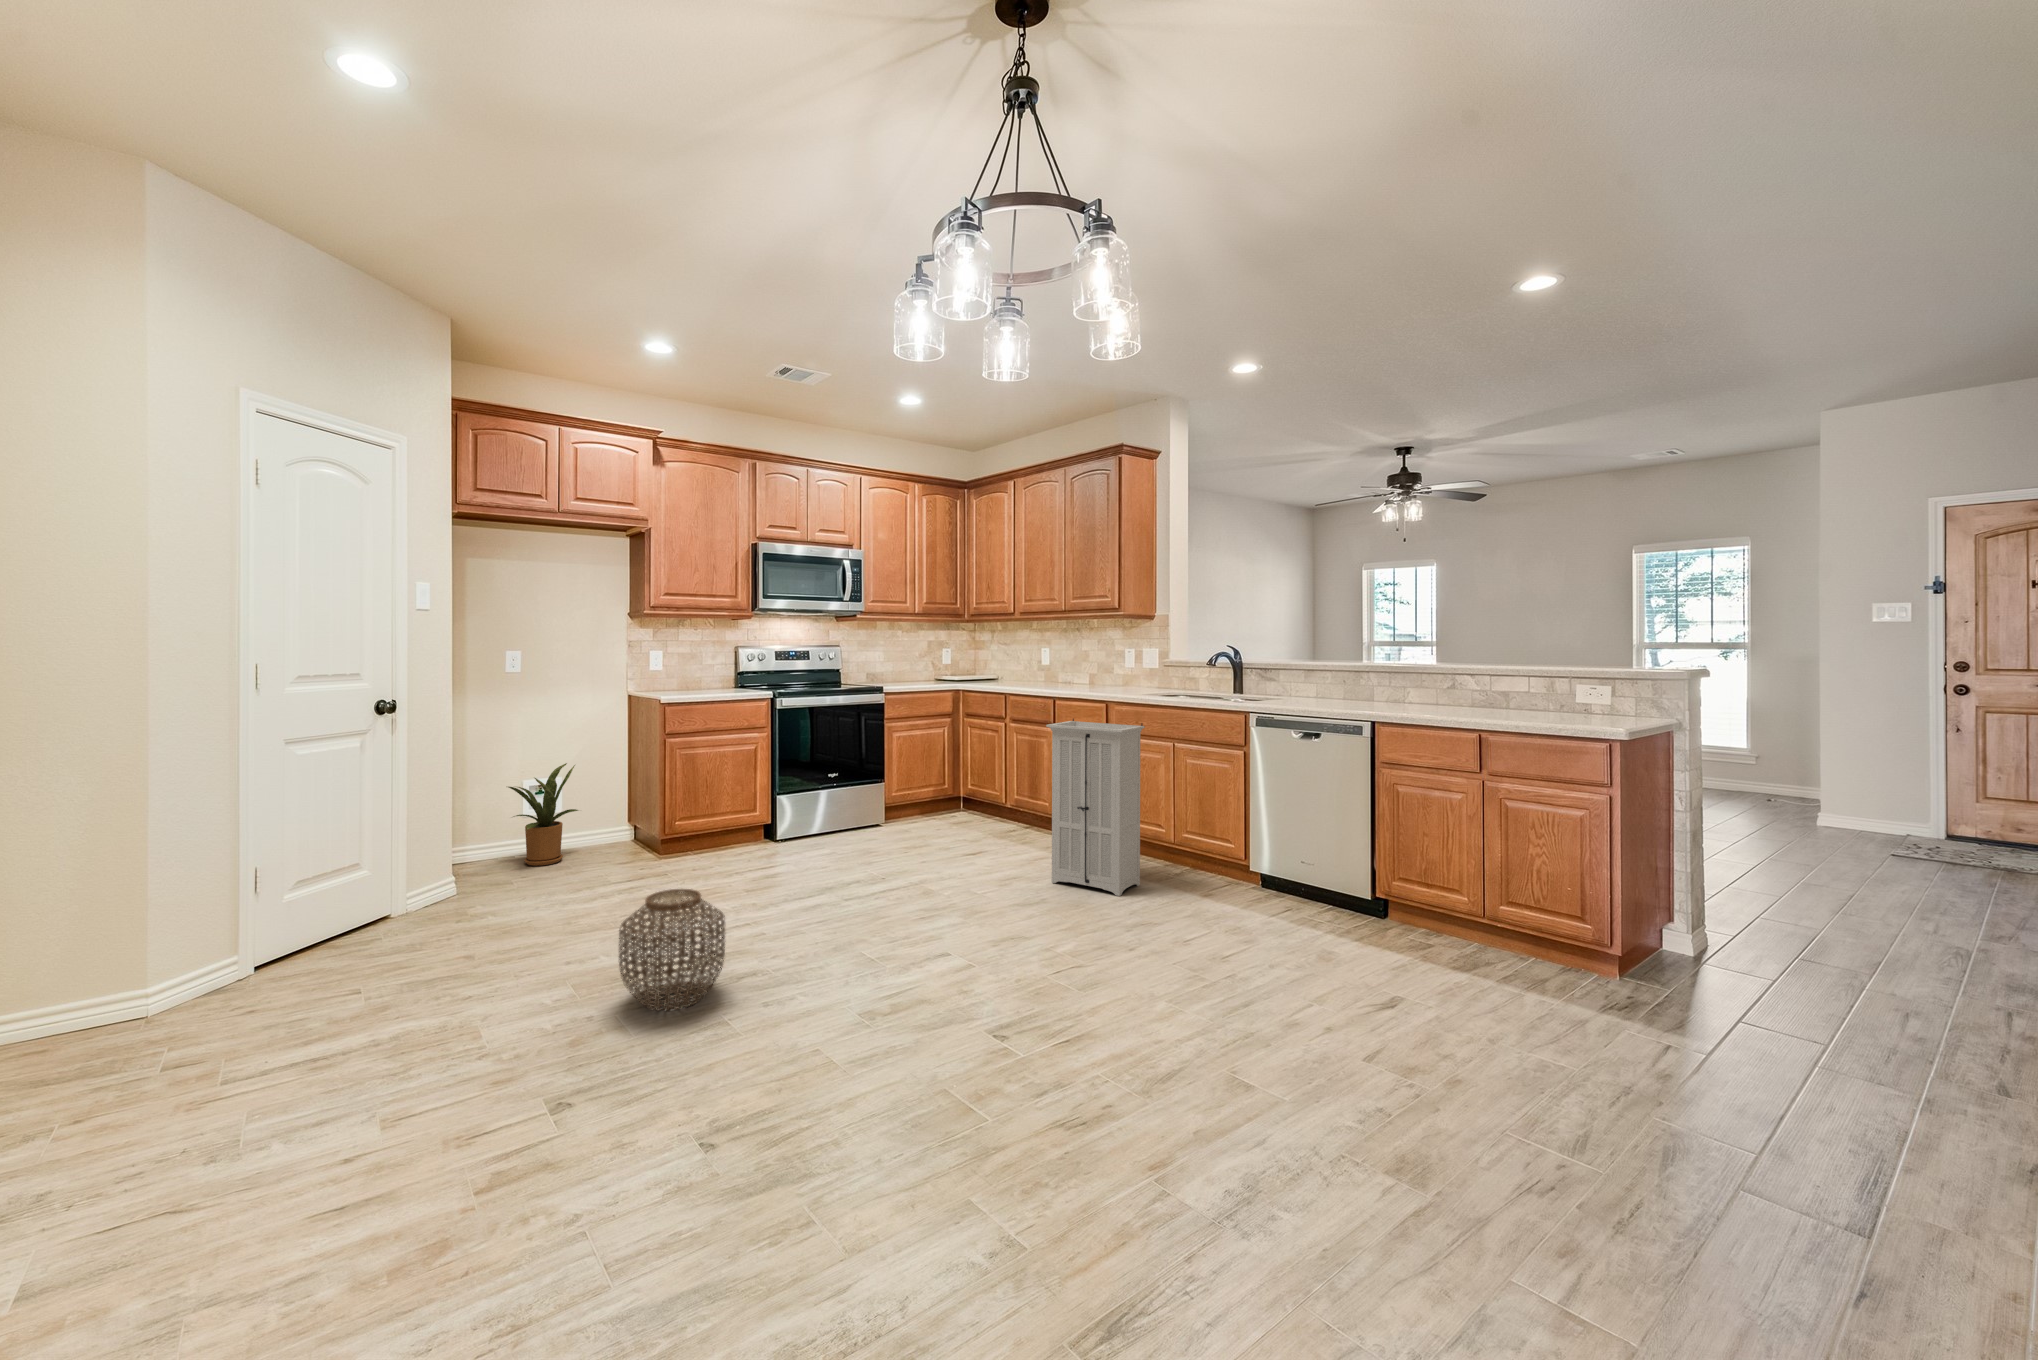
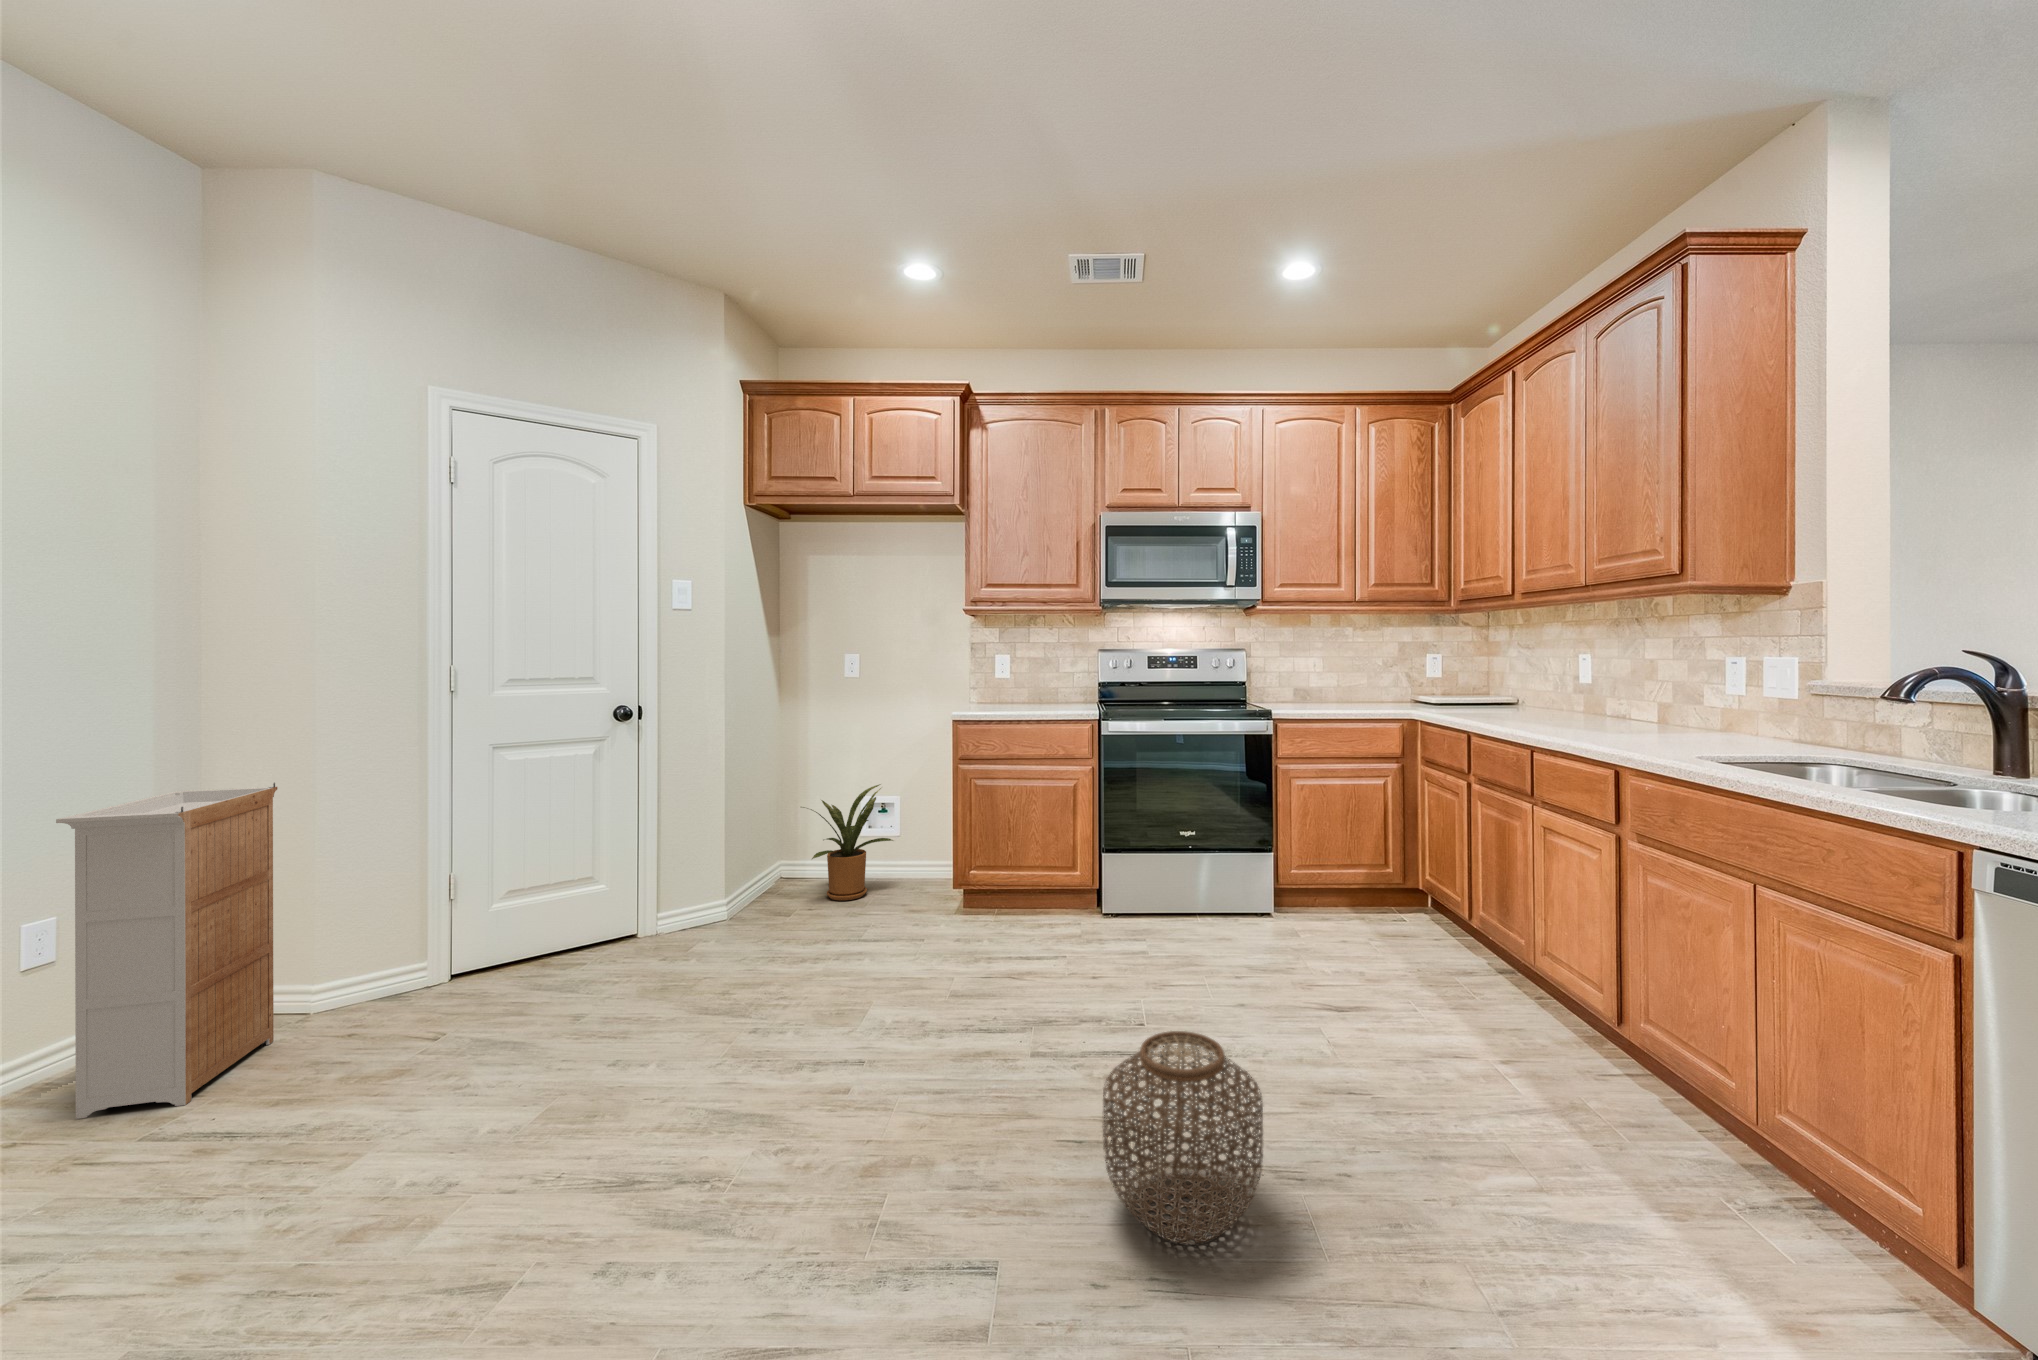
storage cabinet: present [1046,719,1145,896] -> present [56,783,277,1119]
woven basket: present [619,889,725,1011] -> present [1103,1031,1263,1243]

